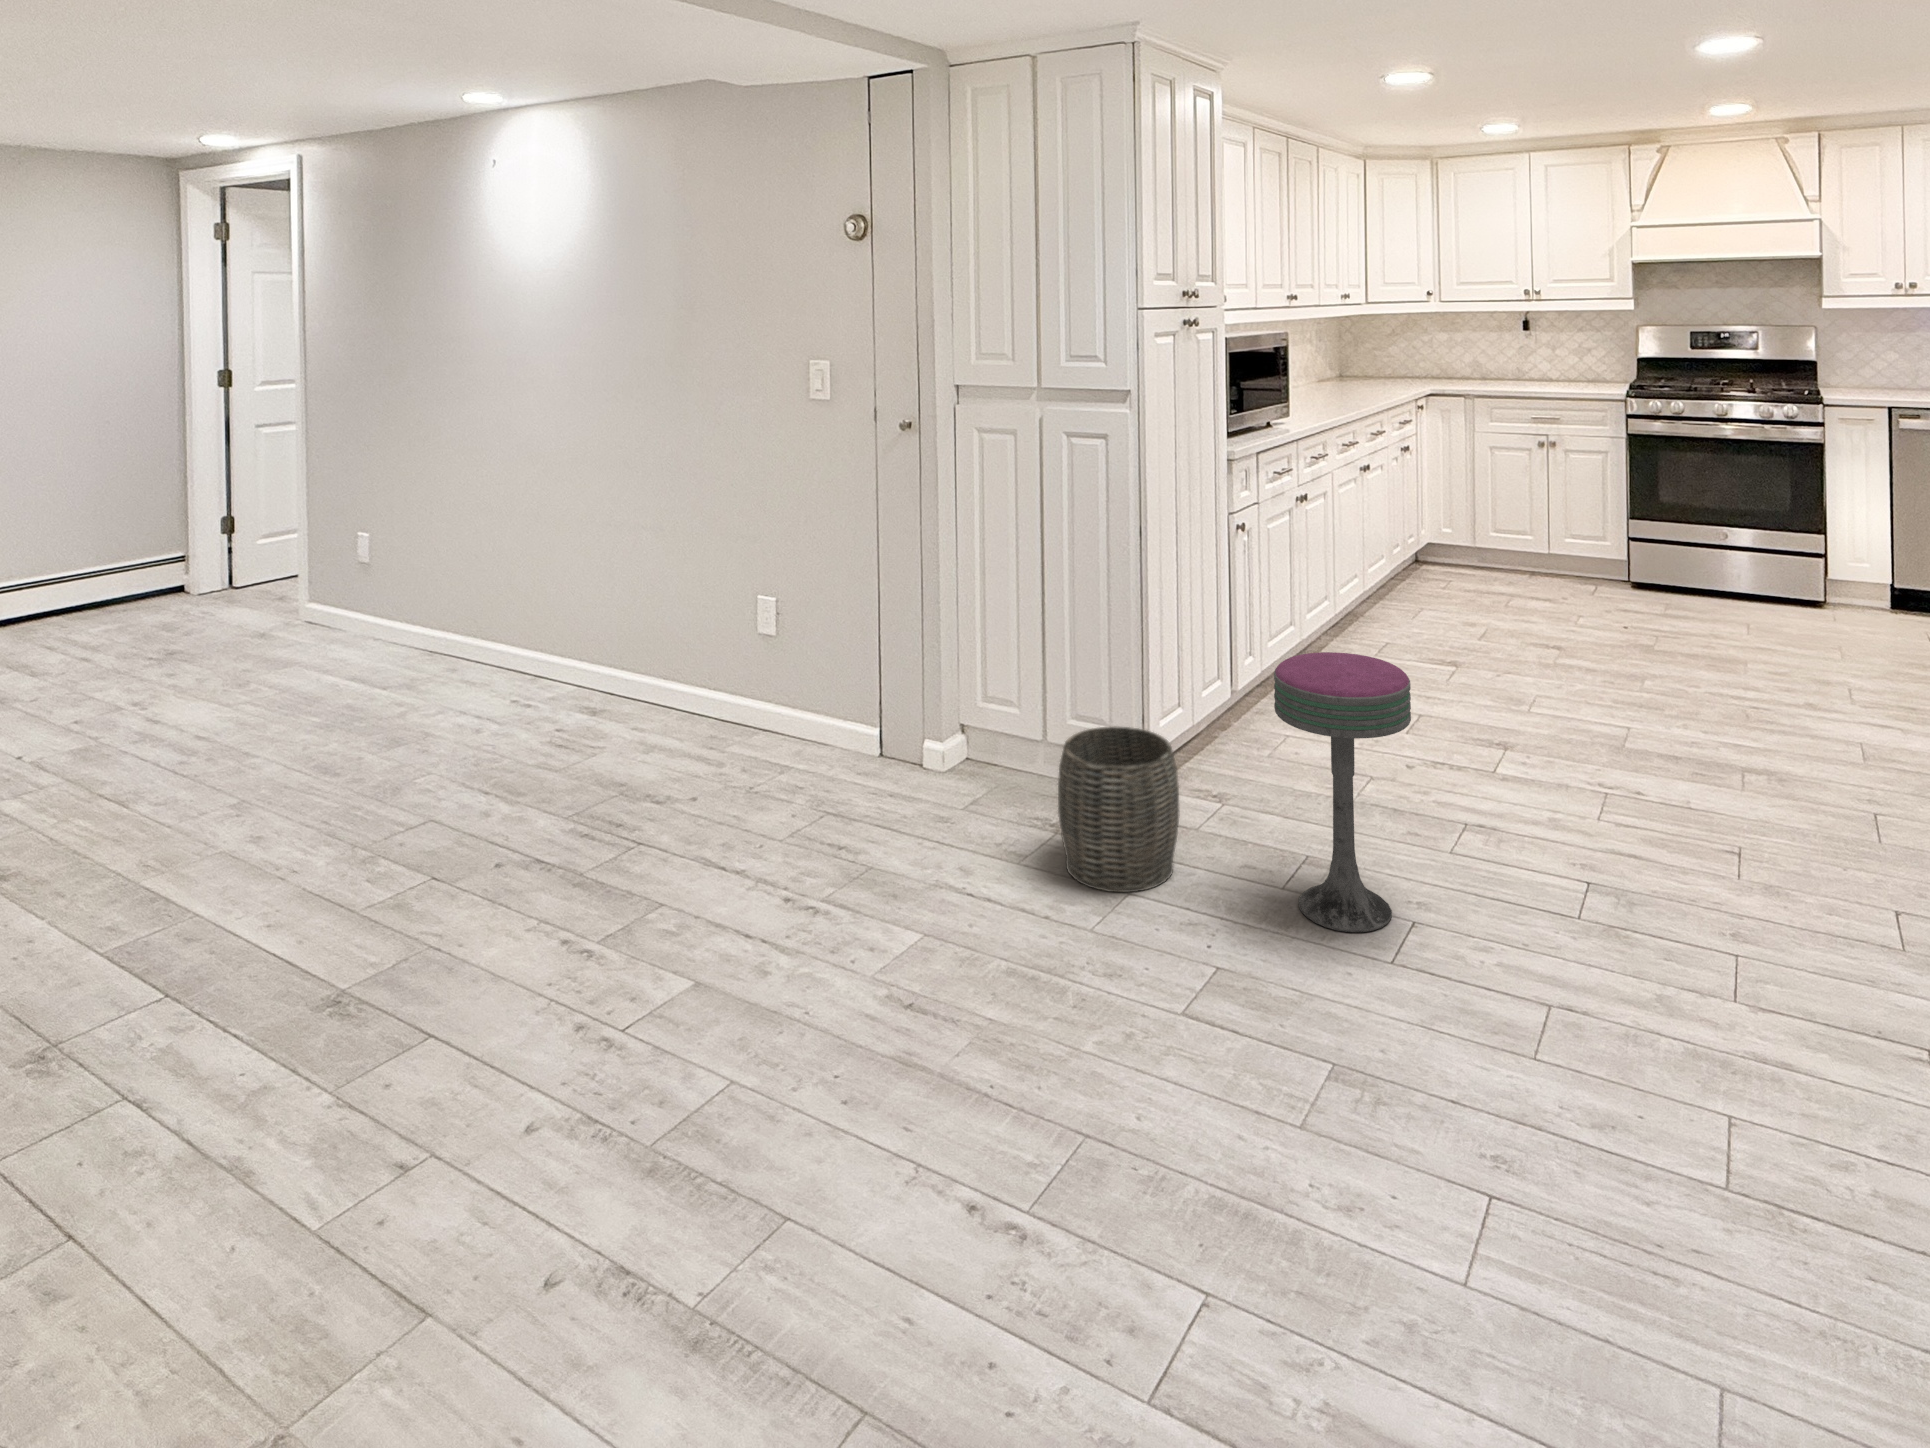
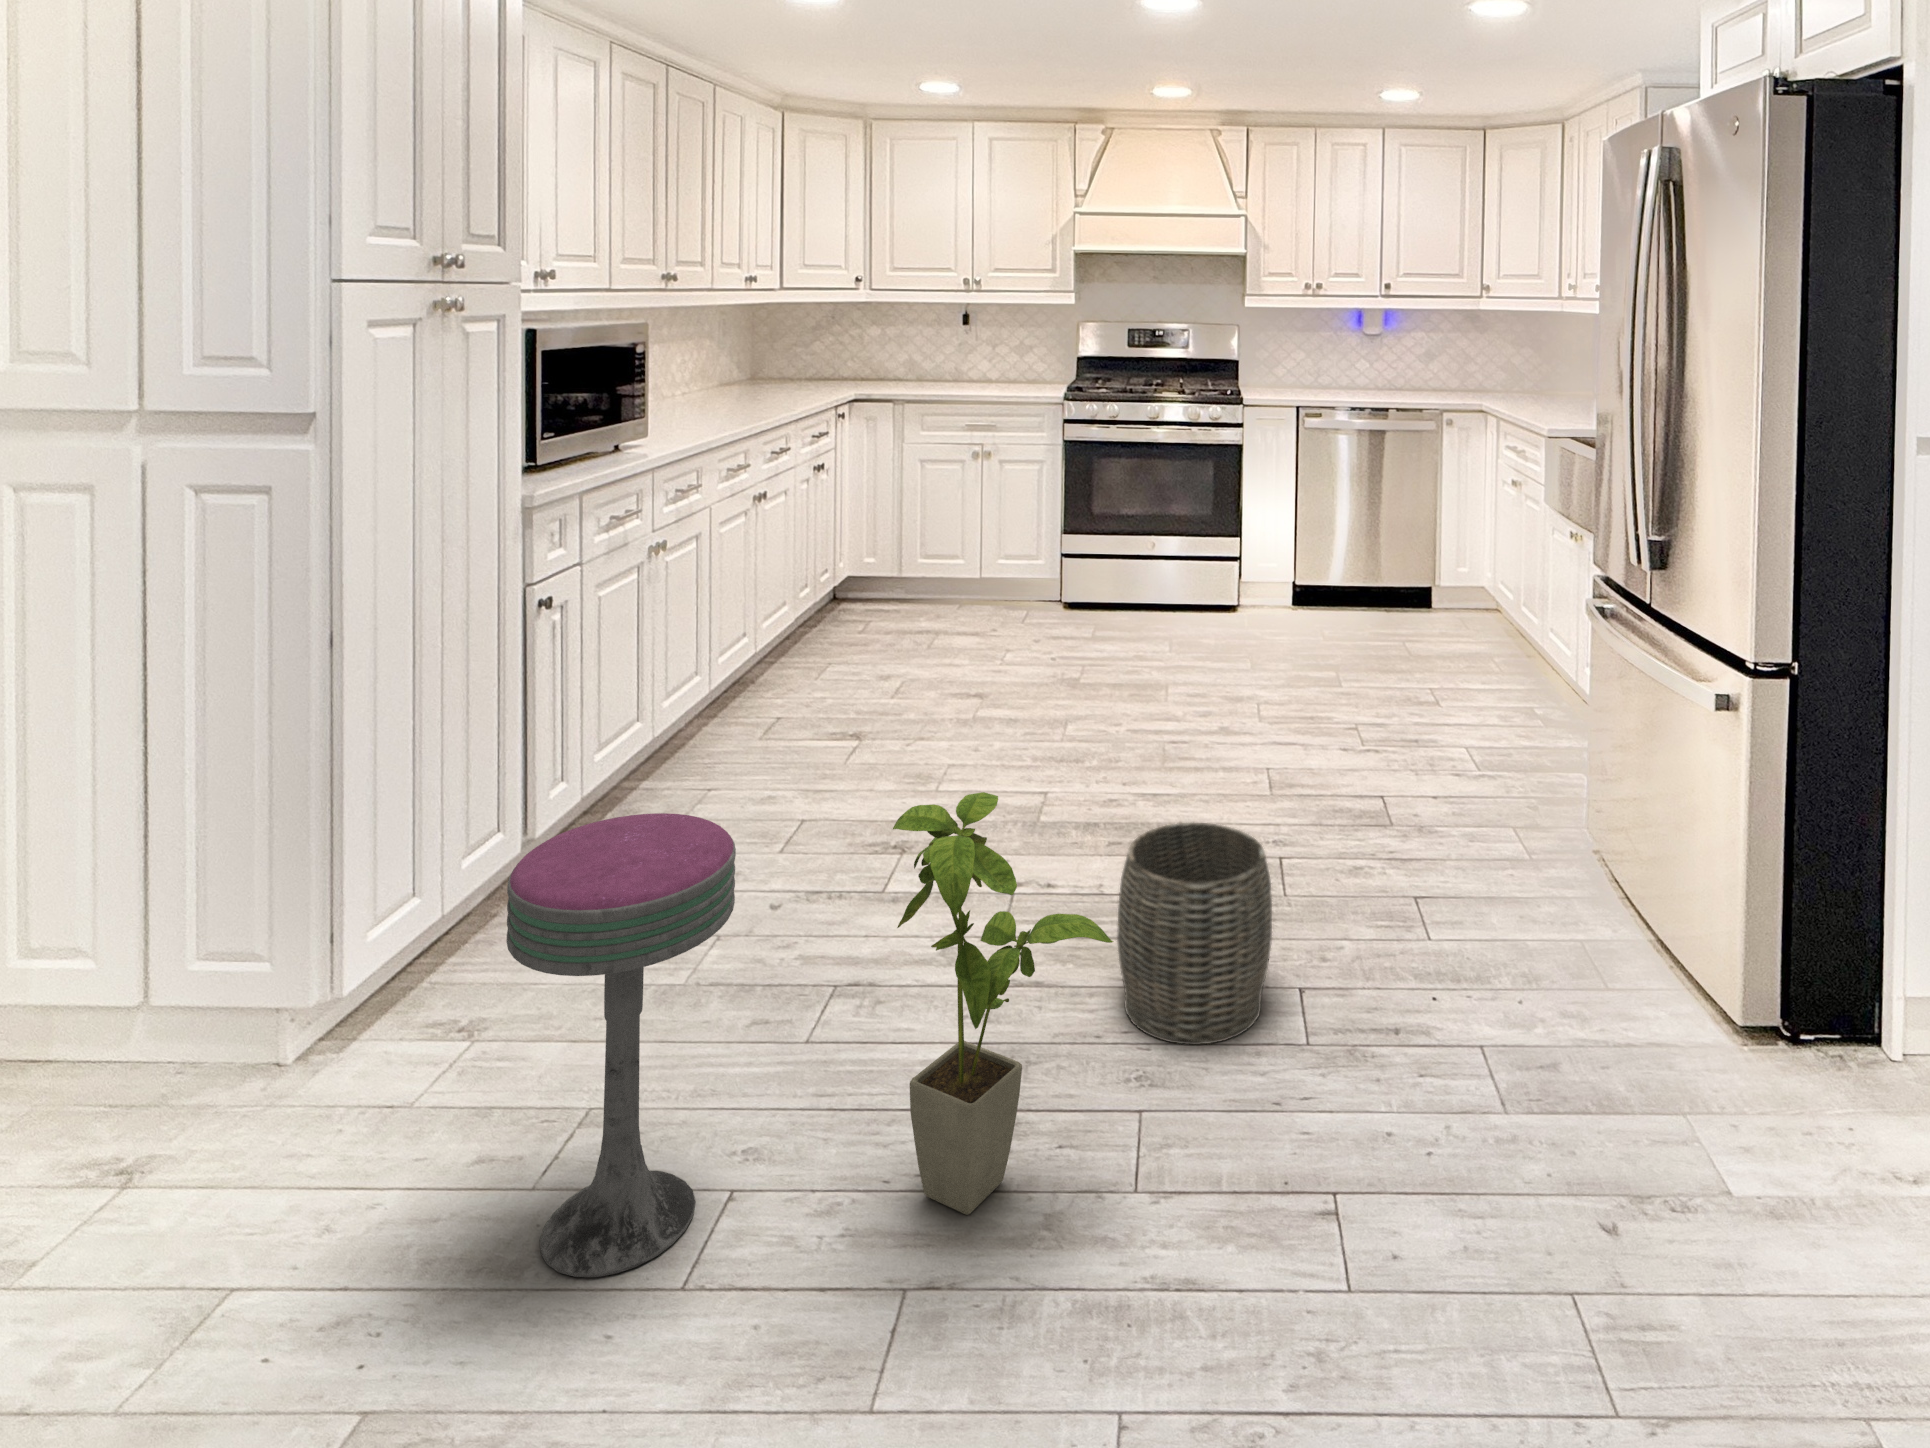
house plant: none [1522,666,1703,968] -> present [893,792,1113,1215]
woven basket: present [1058,727,1179,892] -> present [1117,823,1272,1045]

